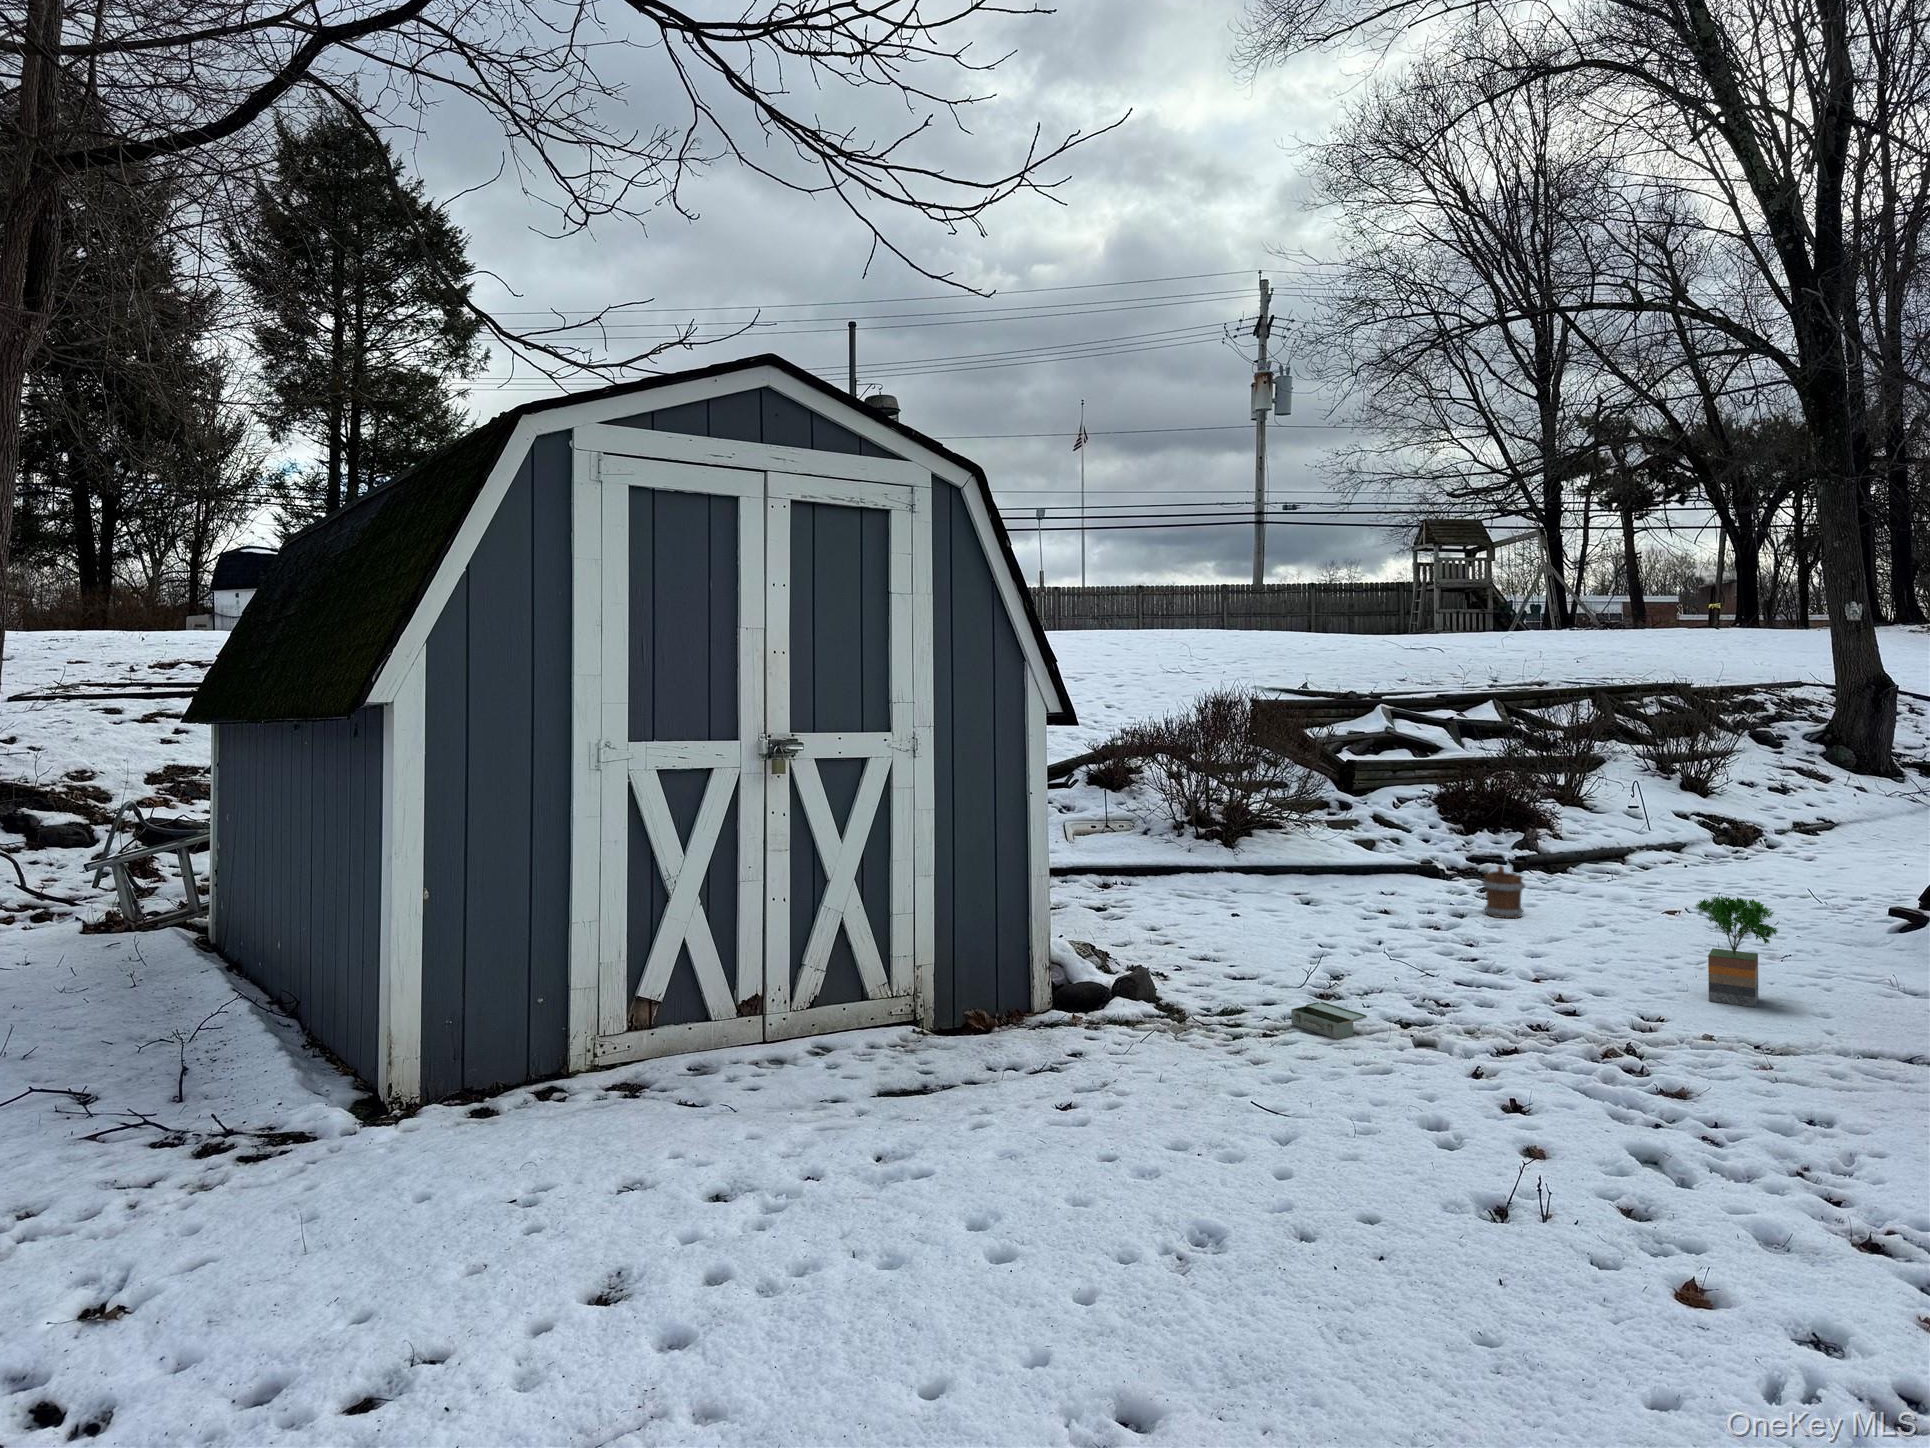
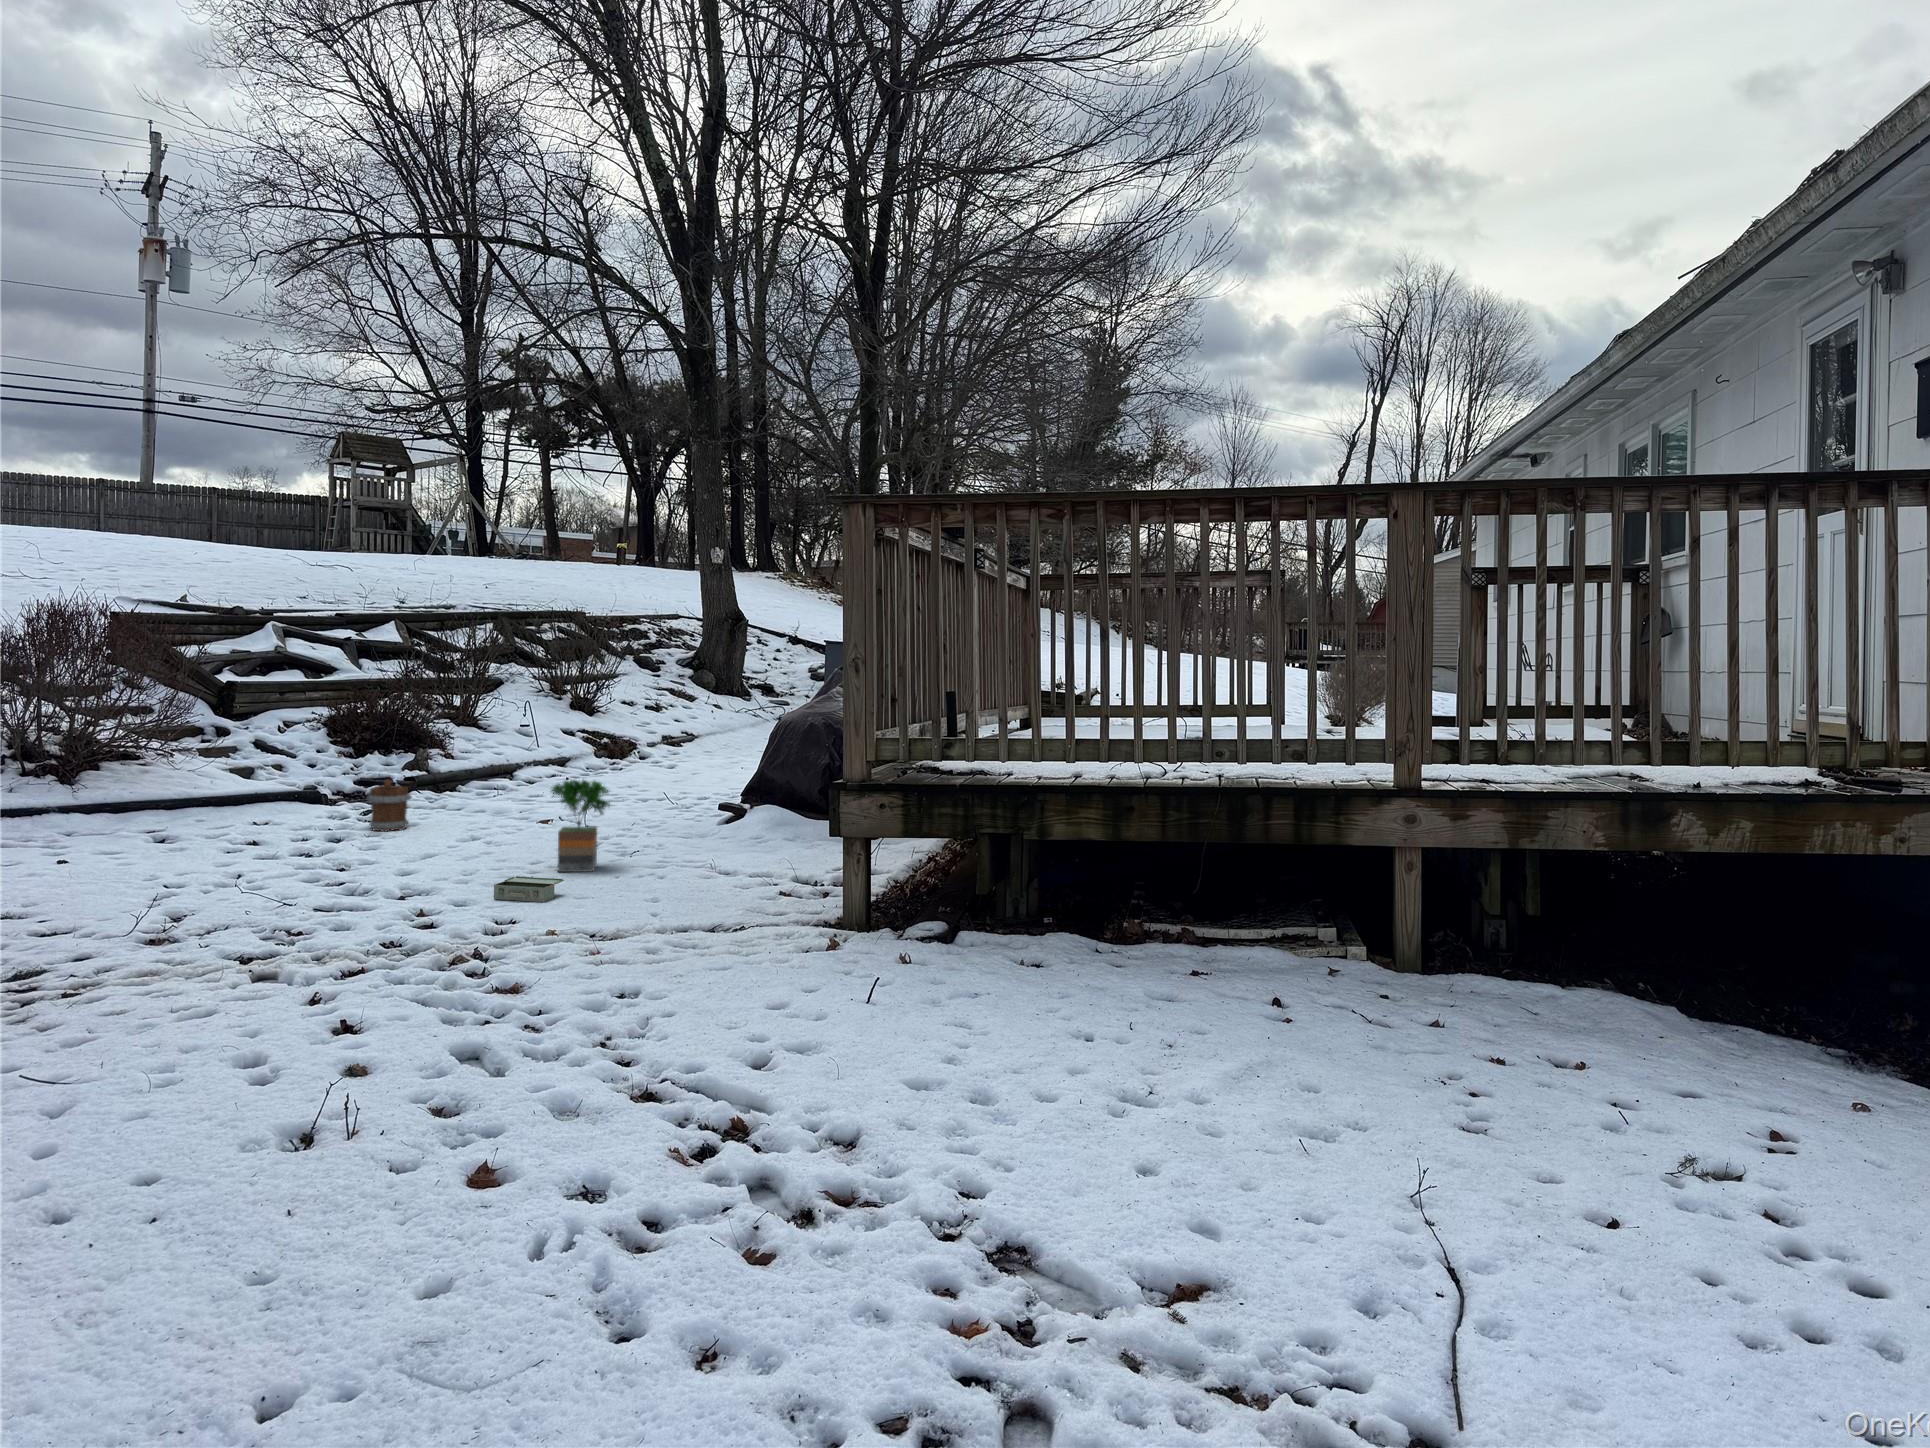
toolbox: present [1291,1002,1367,1039] -> present [494,876,564,902]

